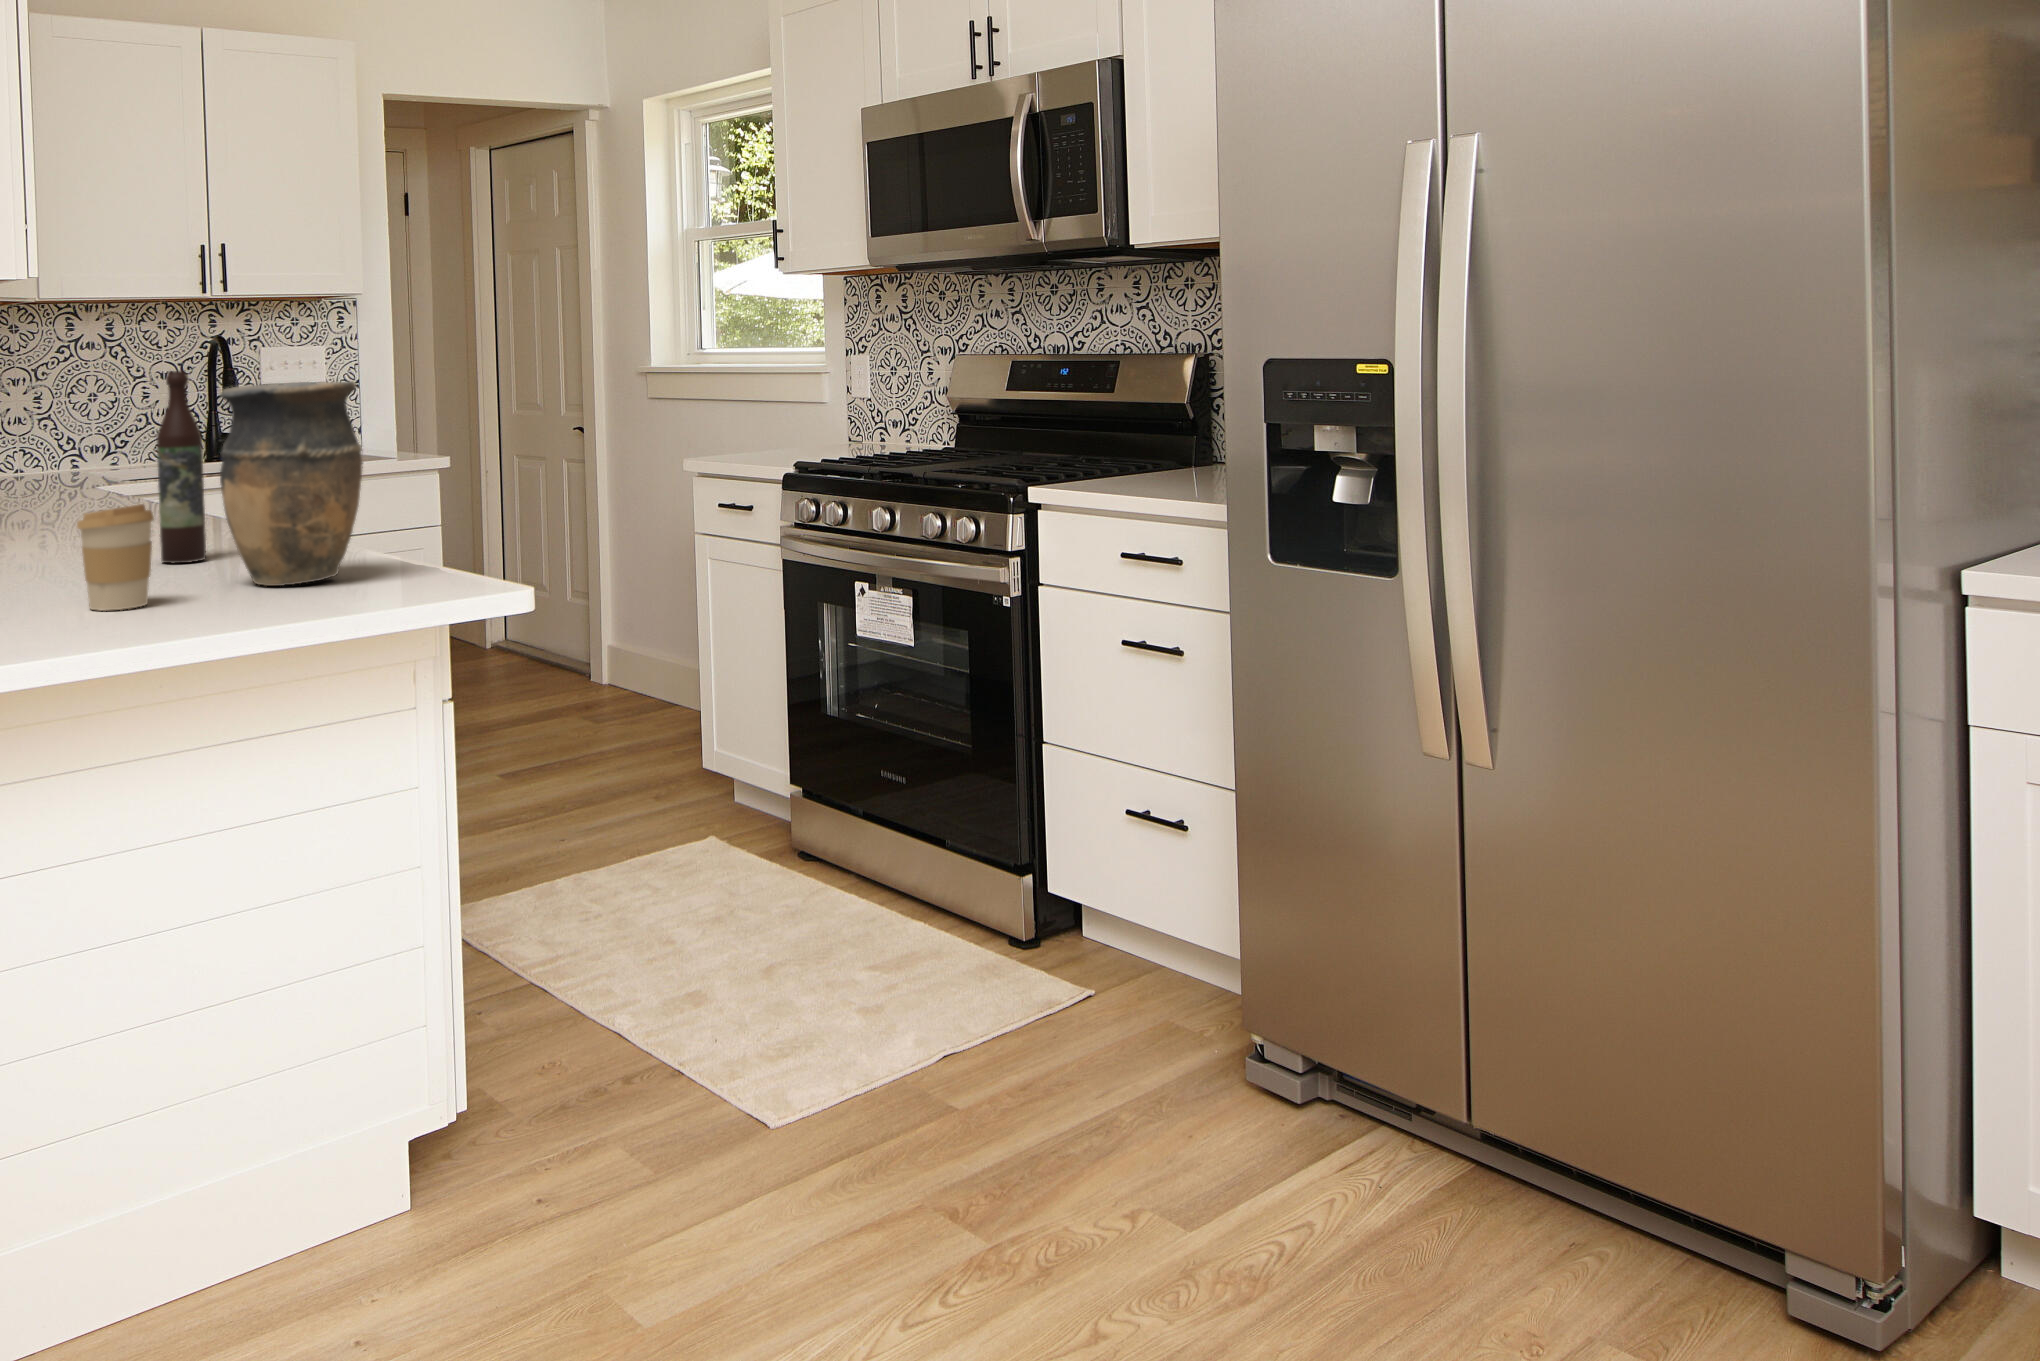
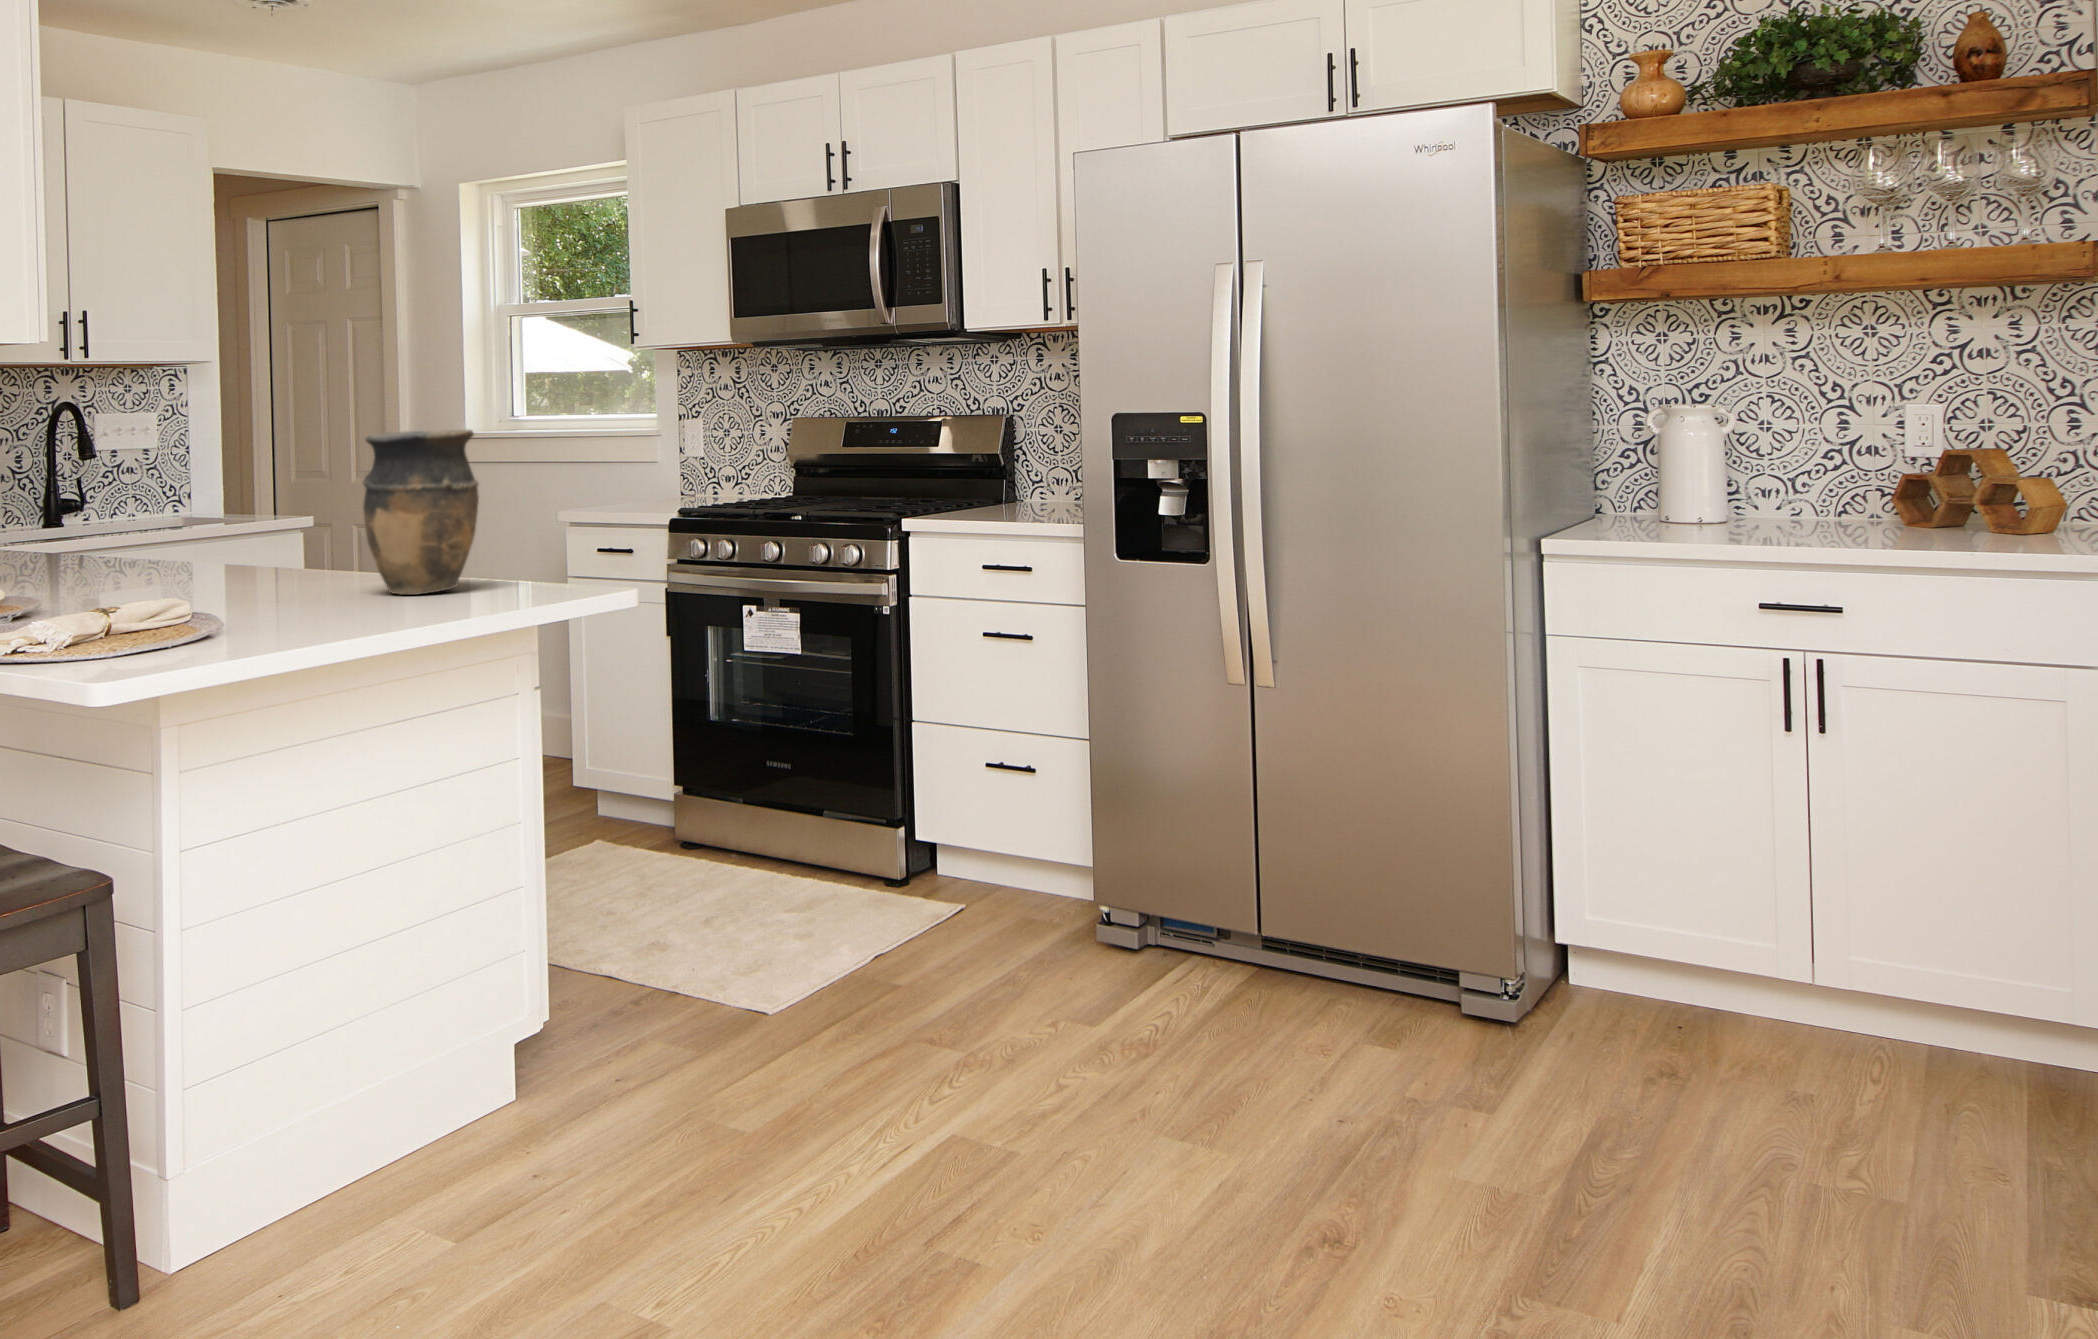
wine bottle: present [157,371,206,563] -> none [252,423,294,588]
coffee cup: present [77,504,154,611] -> none [288,526,350,612]

